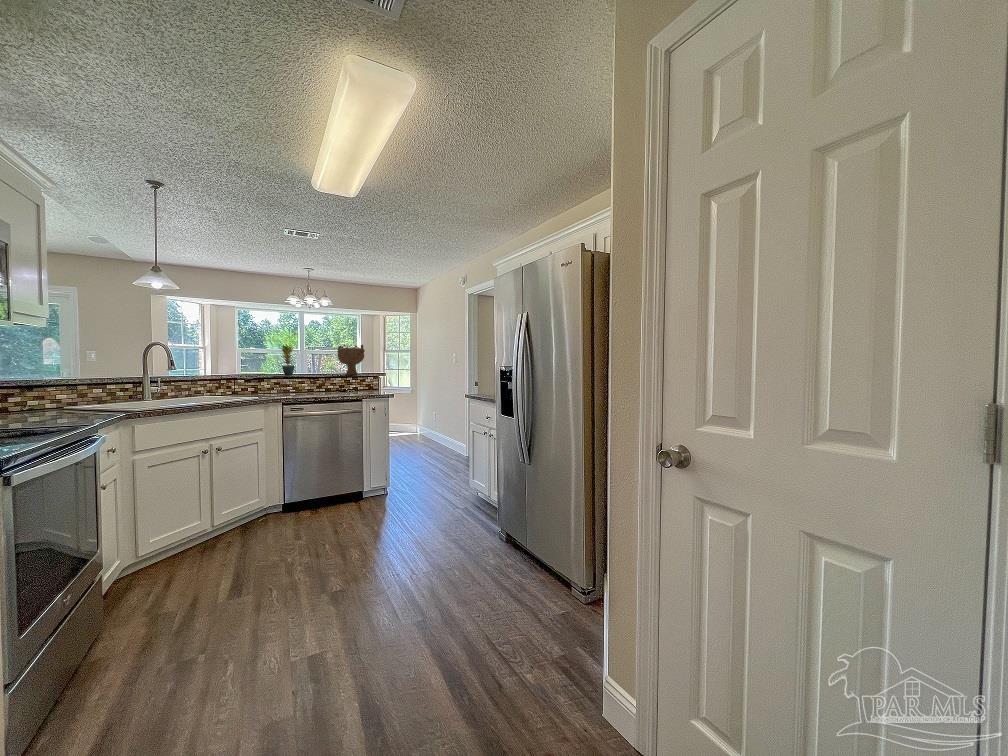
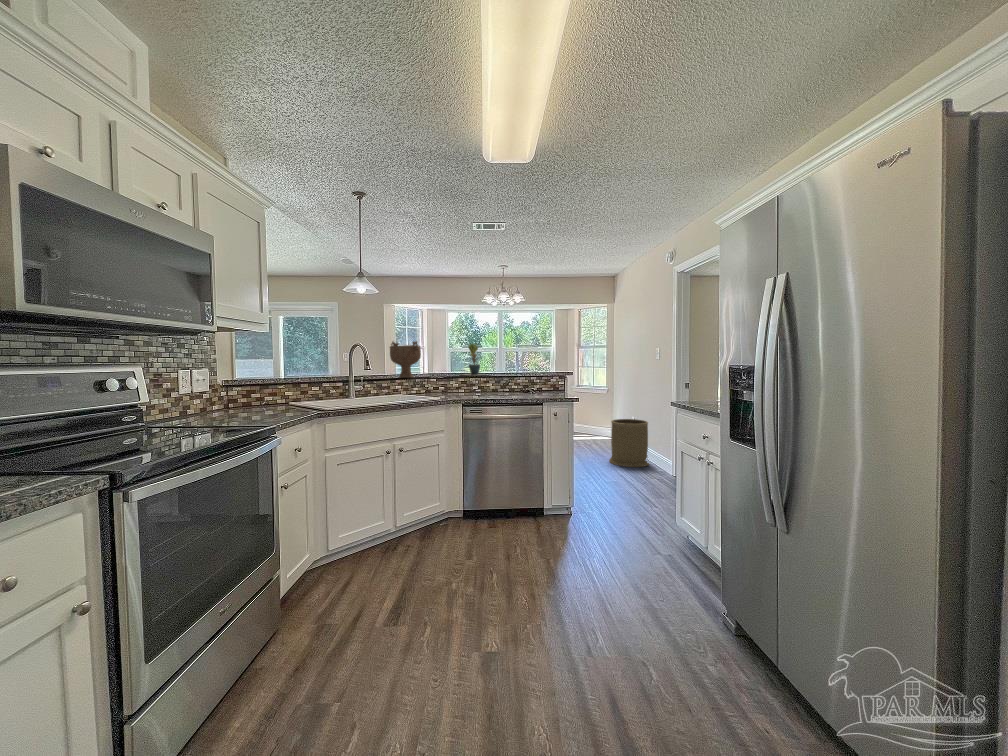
decorative bowl: present [338,344,365,375] -> present [390,341,421,378]
trash can: none [414,414,448,454] -> present [609,419,649,467]

